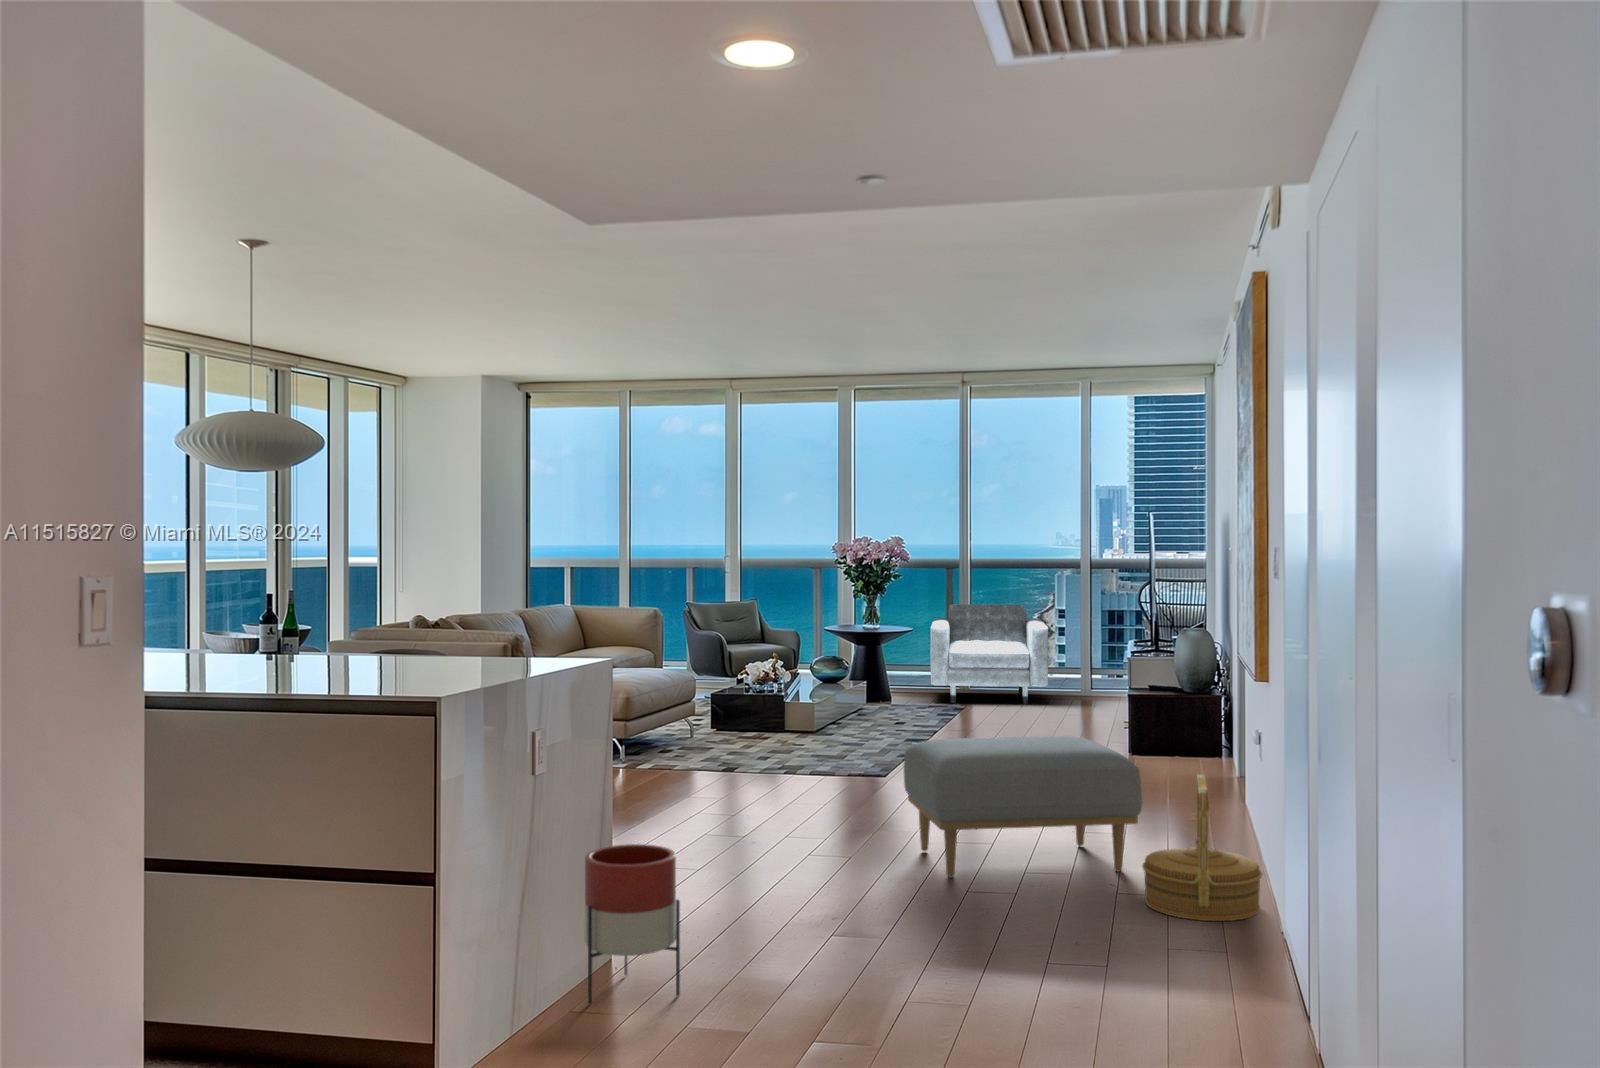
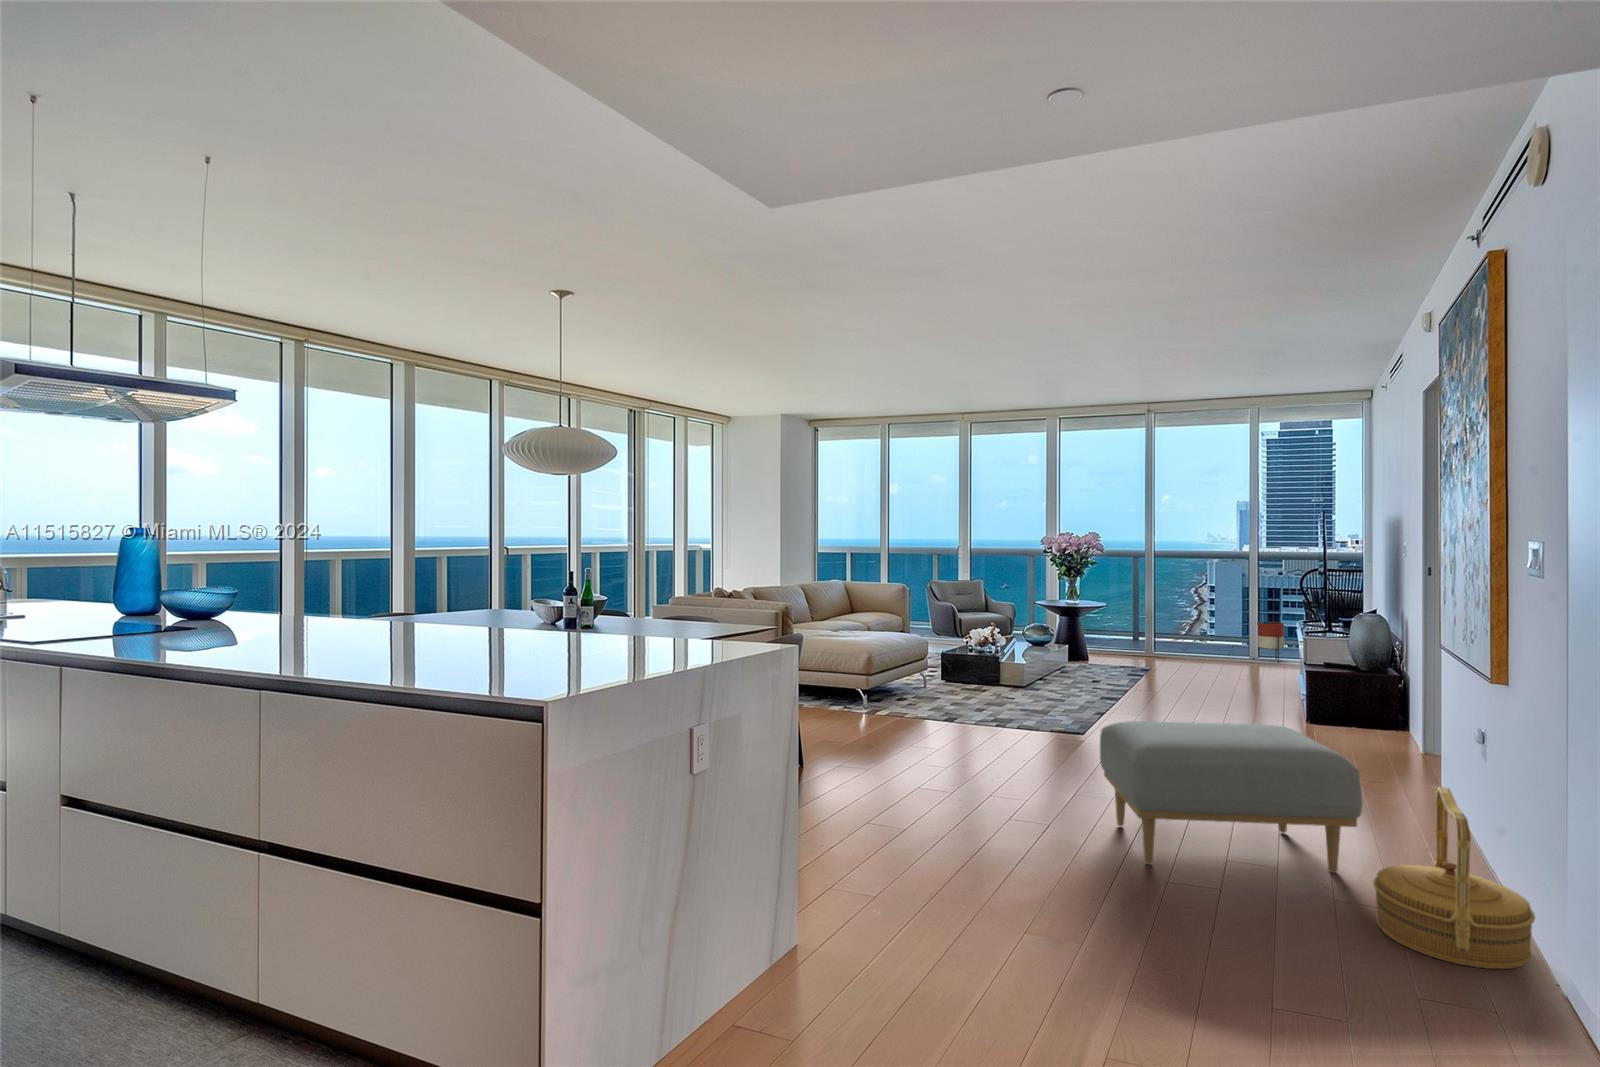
armchair: present [930,604,1048,704] -> none [1121,586,1223,668]
planter: present [585,844,680,1004] -> present [1253,621,1284,663]

